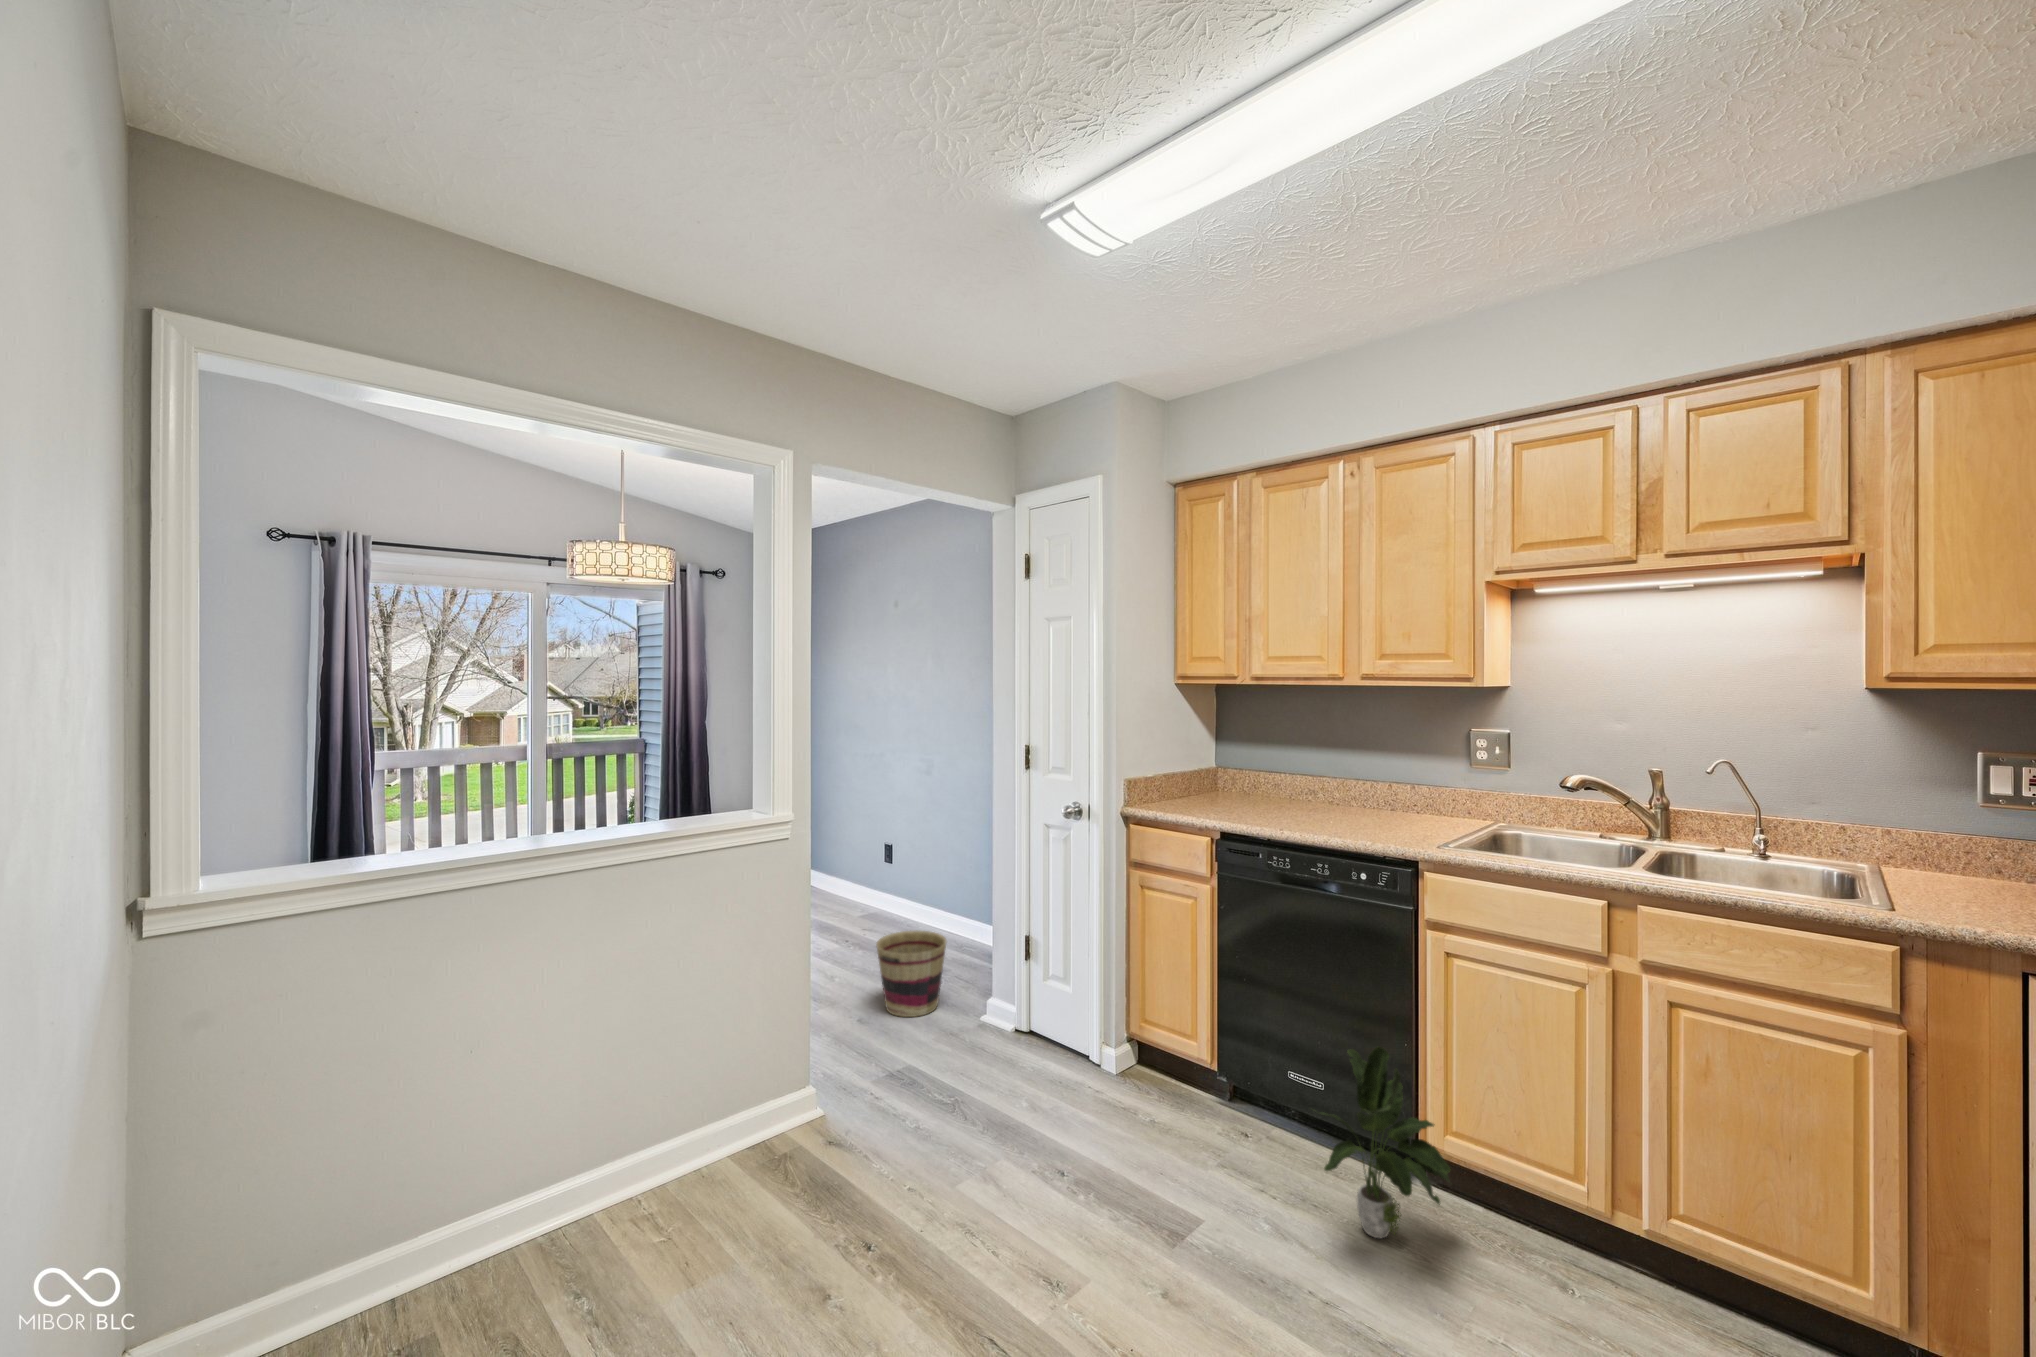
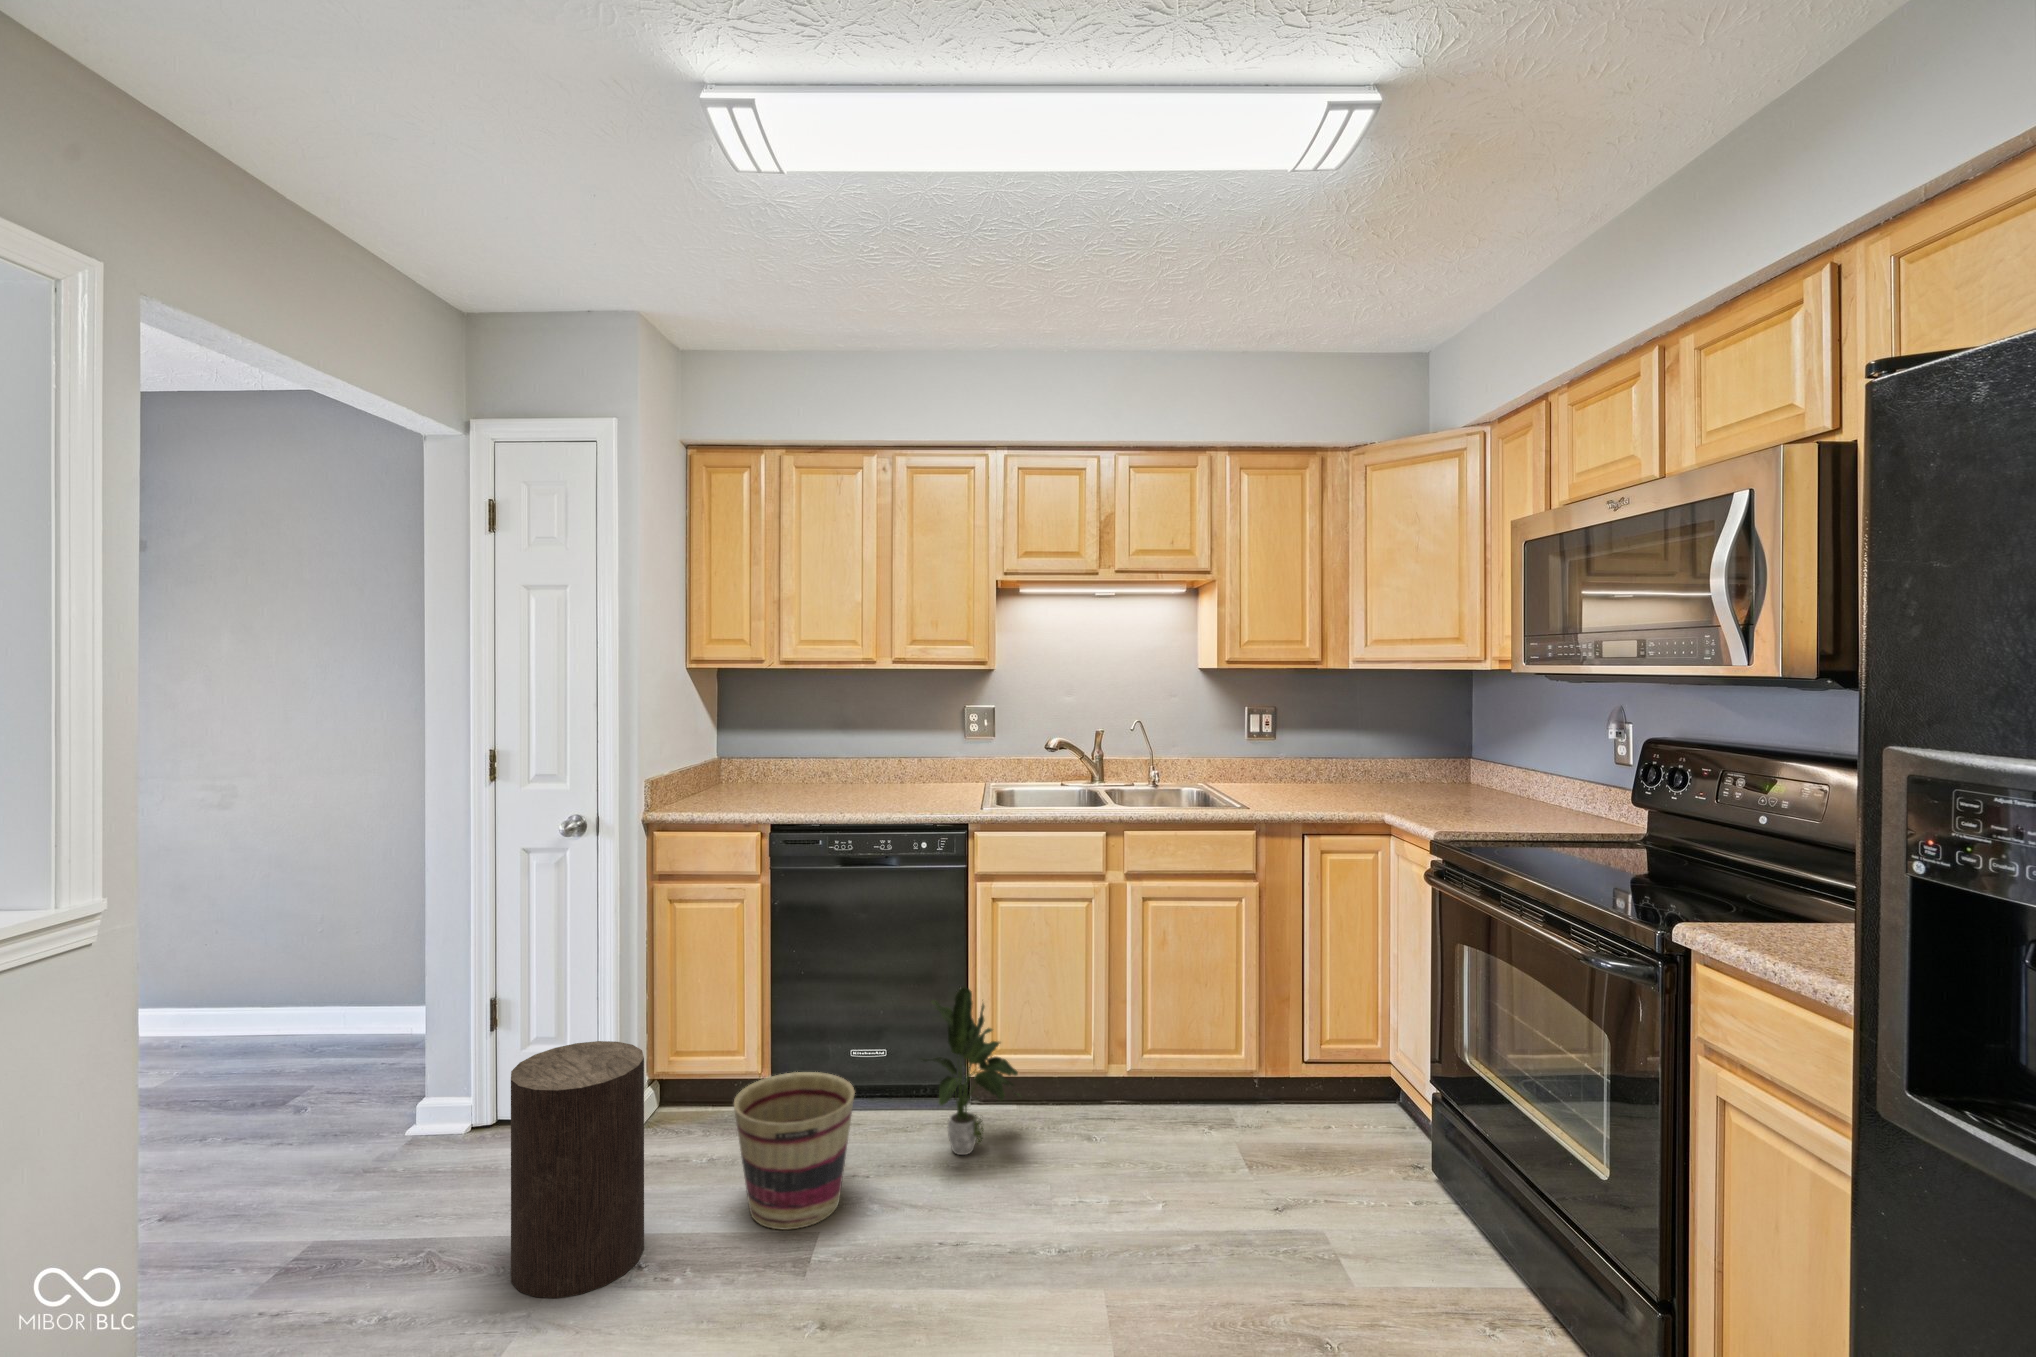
basket: present [876,930,947,1017] -> present [734,1072,855,1230]
stool: none [946,989,1045,1199] -> present [511,1041,644,1298]

